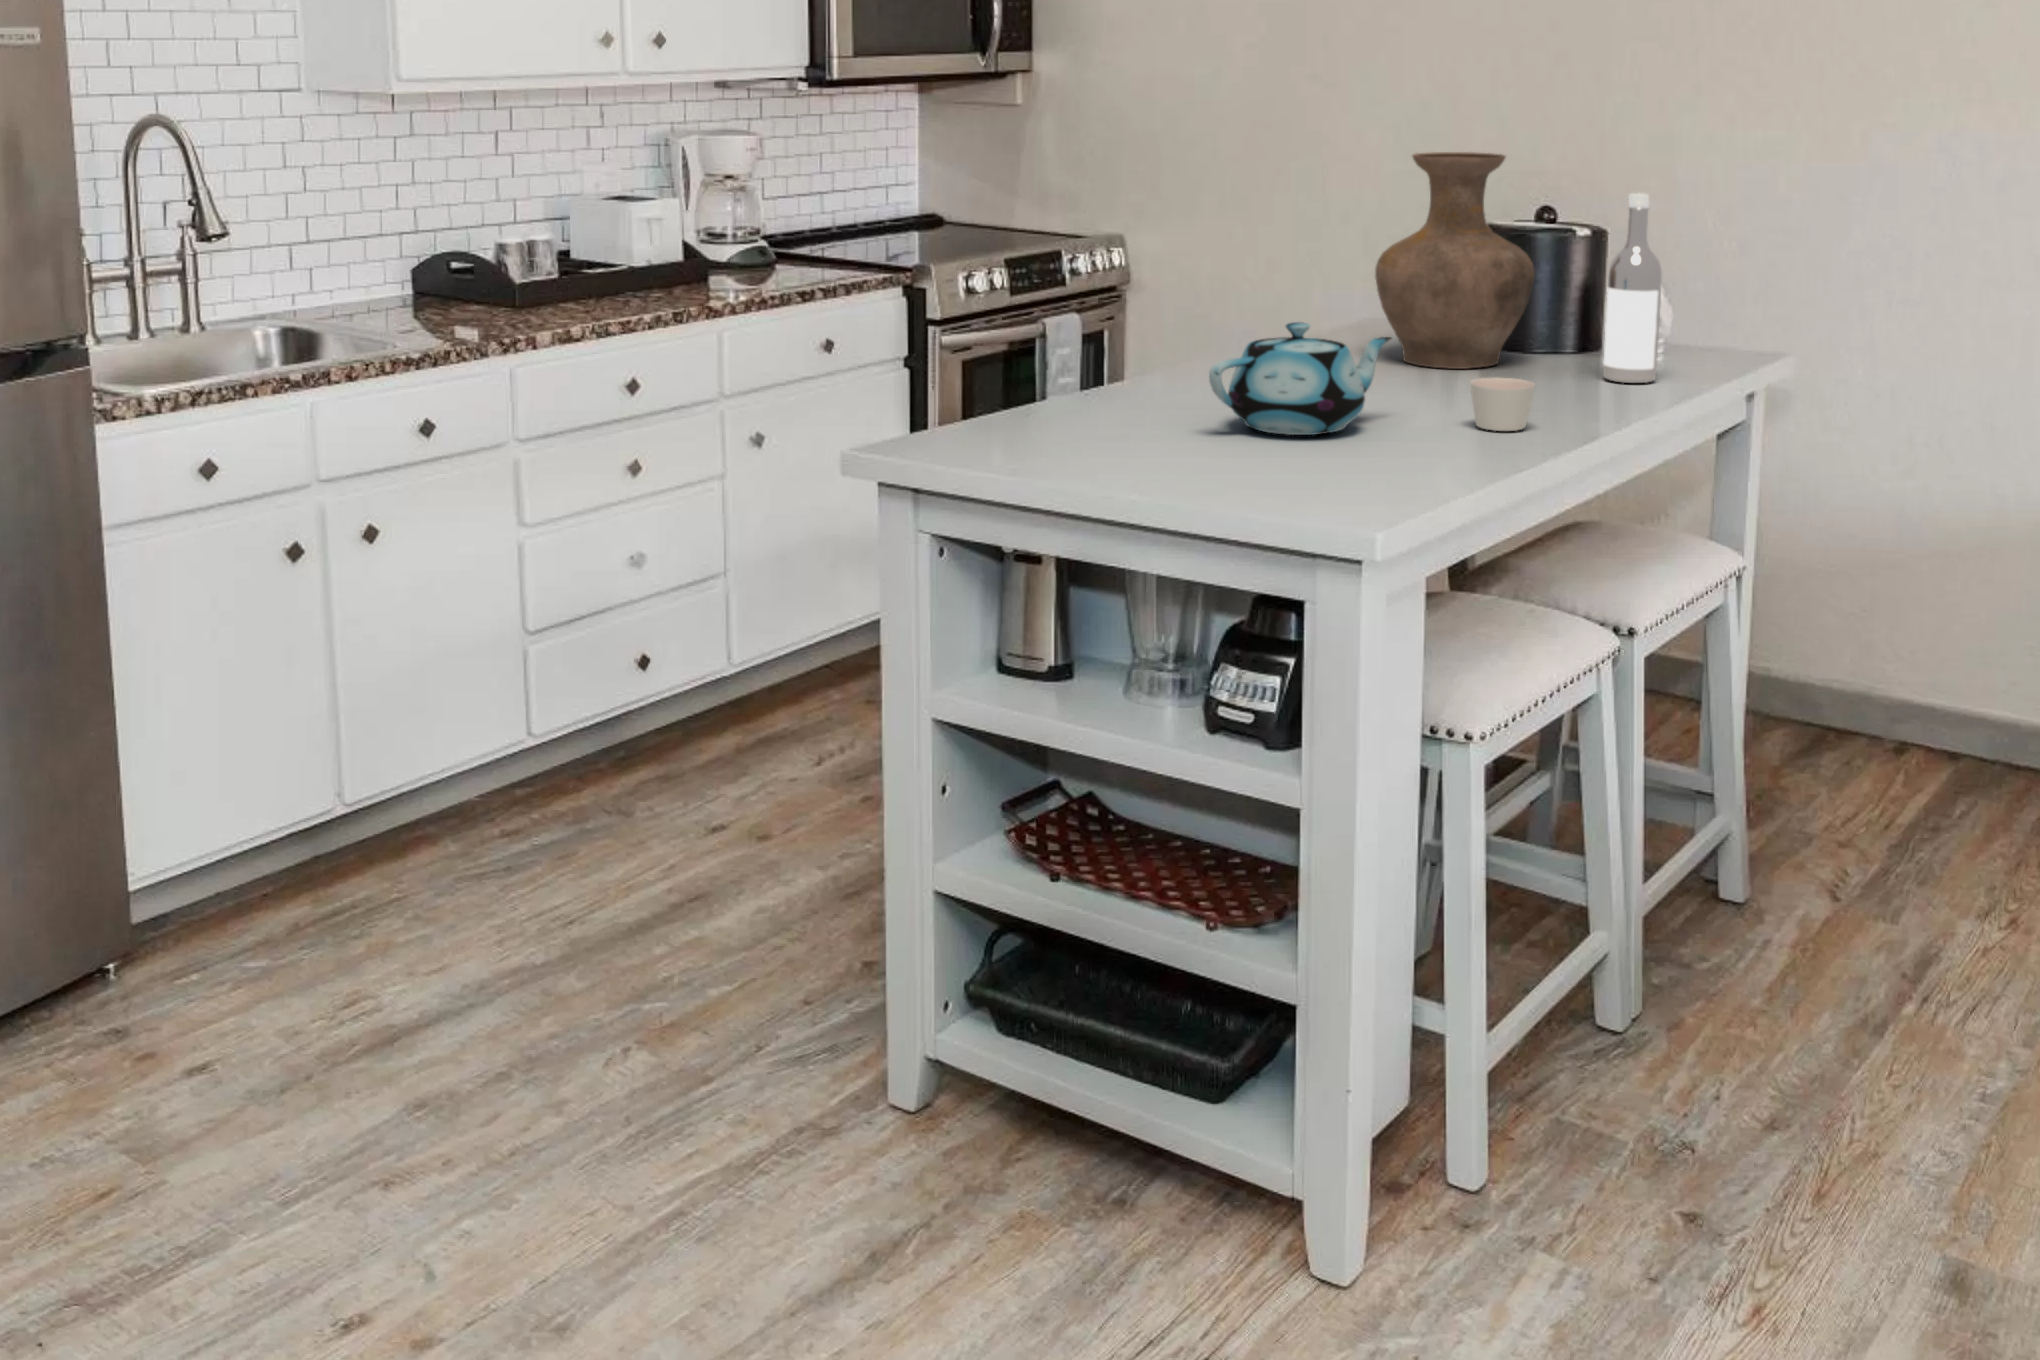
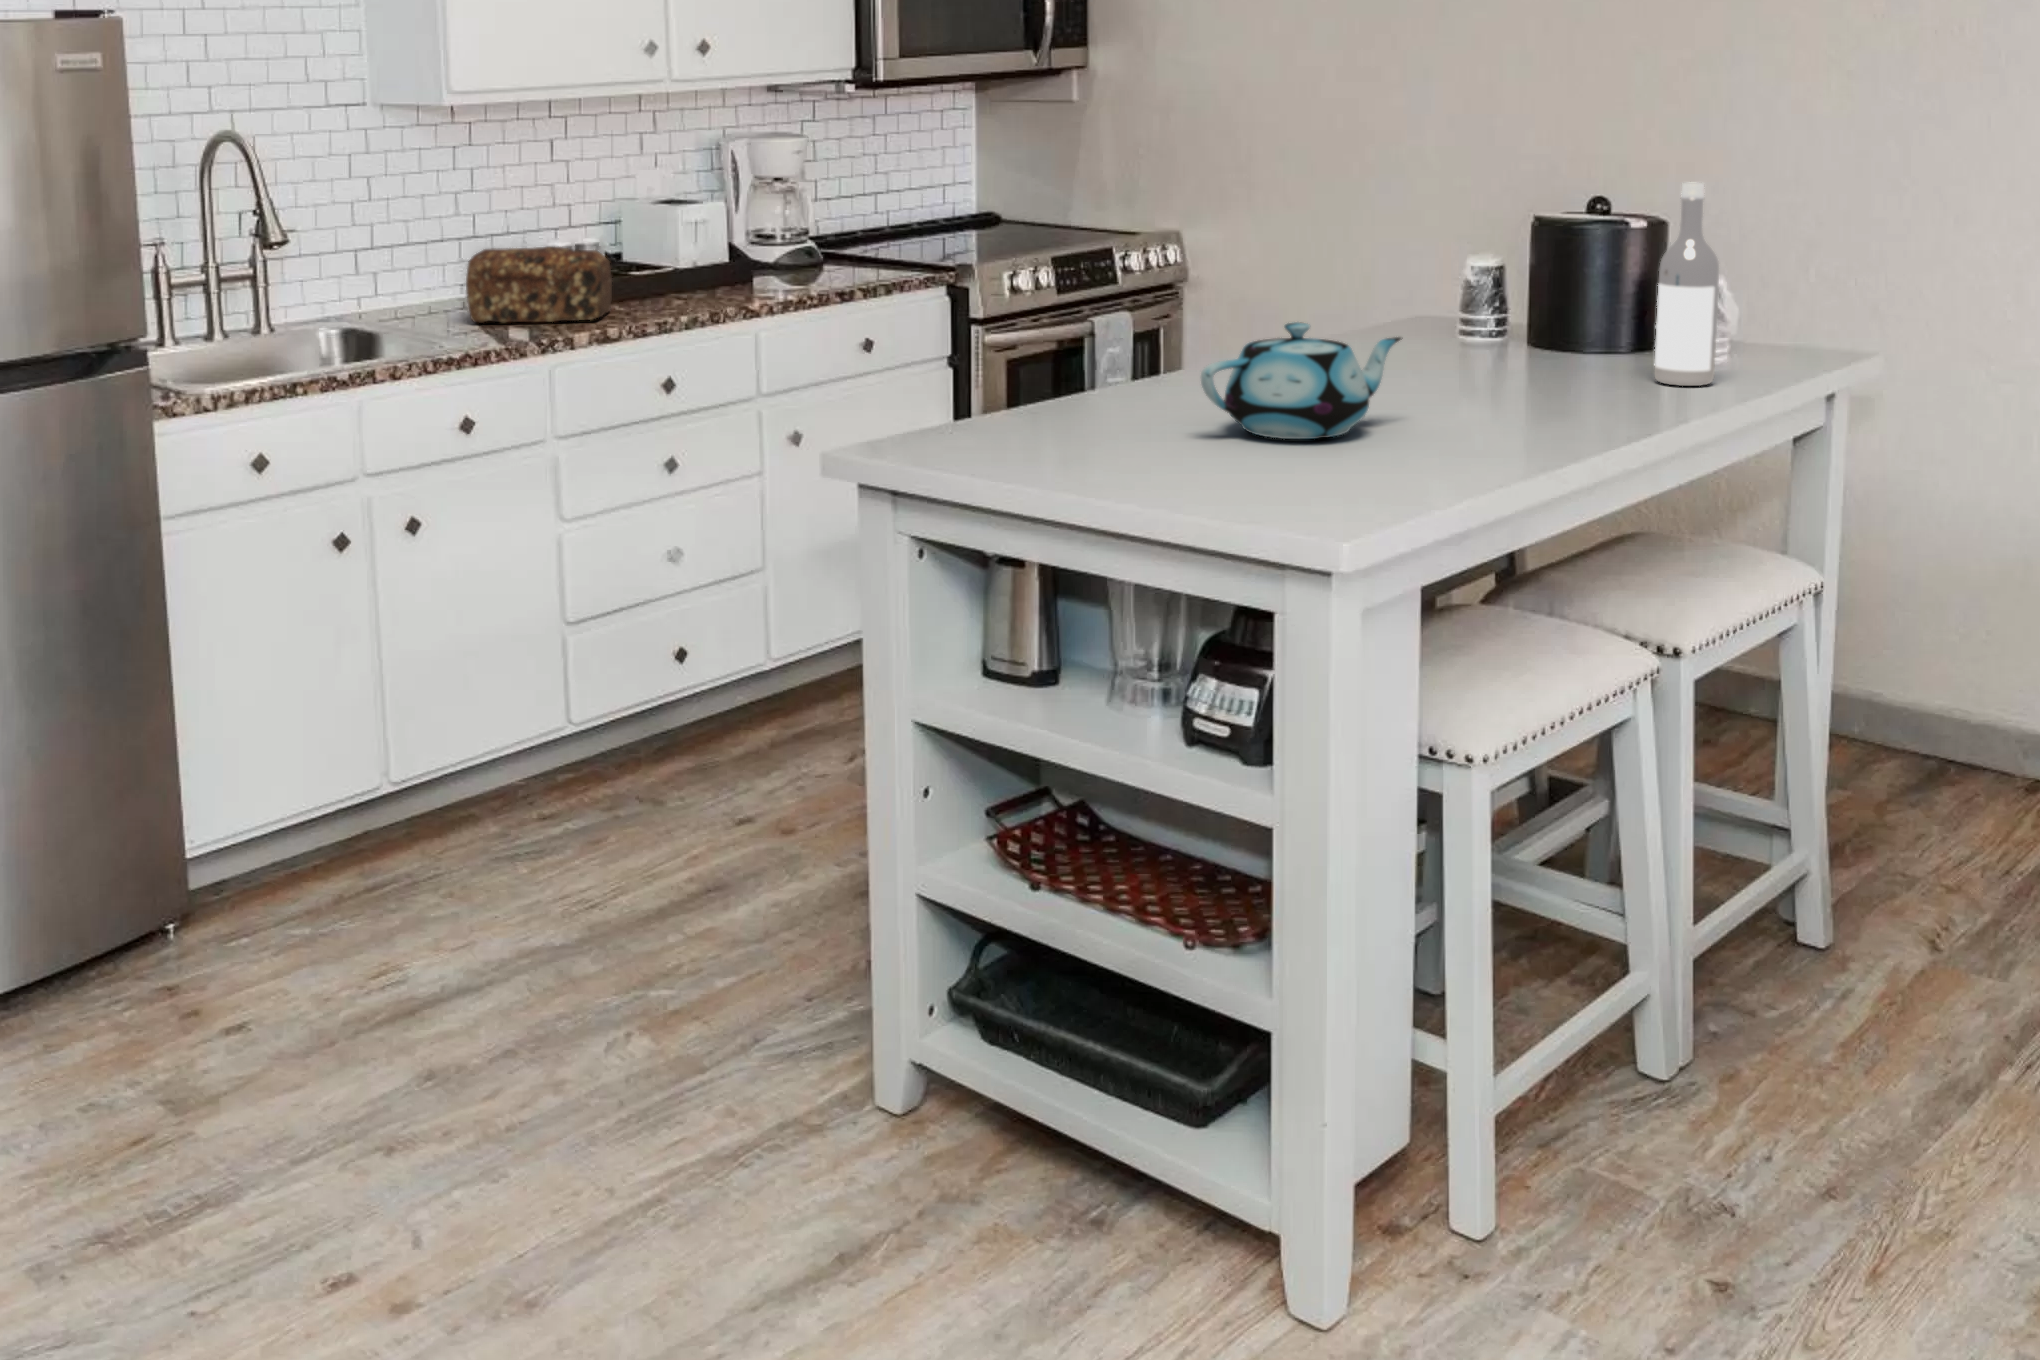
vase: present [1375,152,1534,369] -> none [1408,142,1582,370]
bread loaf: none [419,243,571,322] -> present [466,247,612,323]
candle: present [1470,378,1535,431] -> none [1486,380,1557,437]

